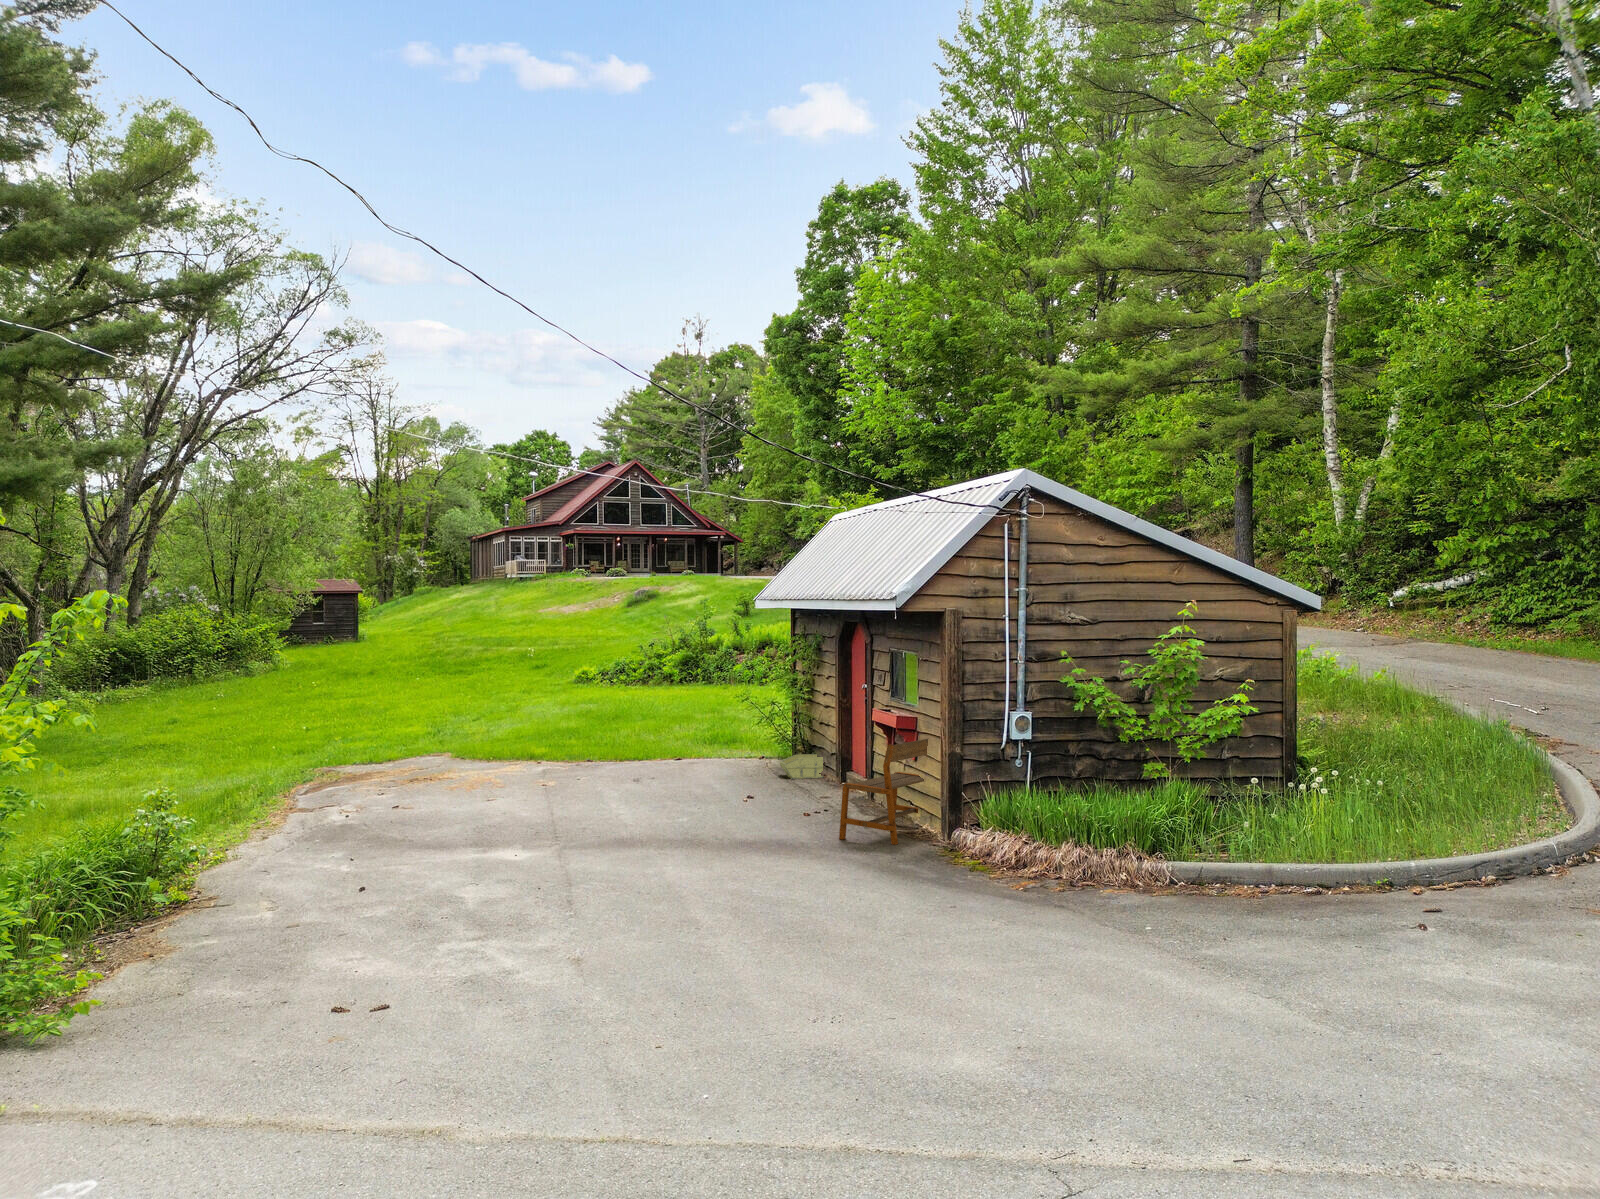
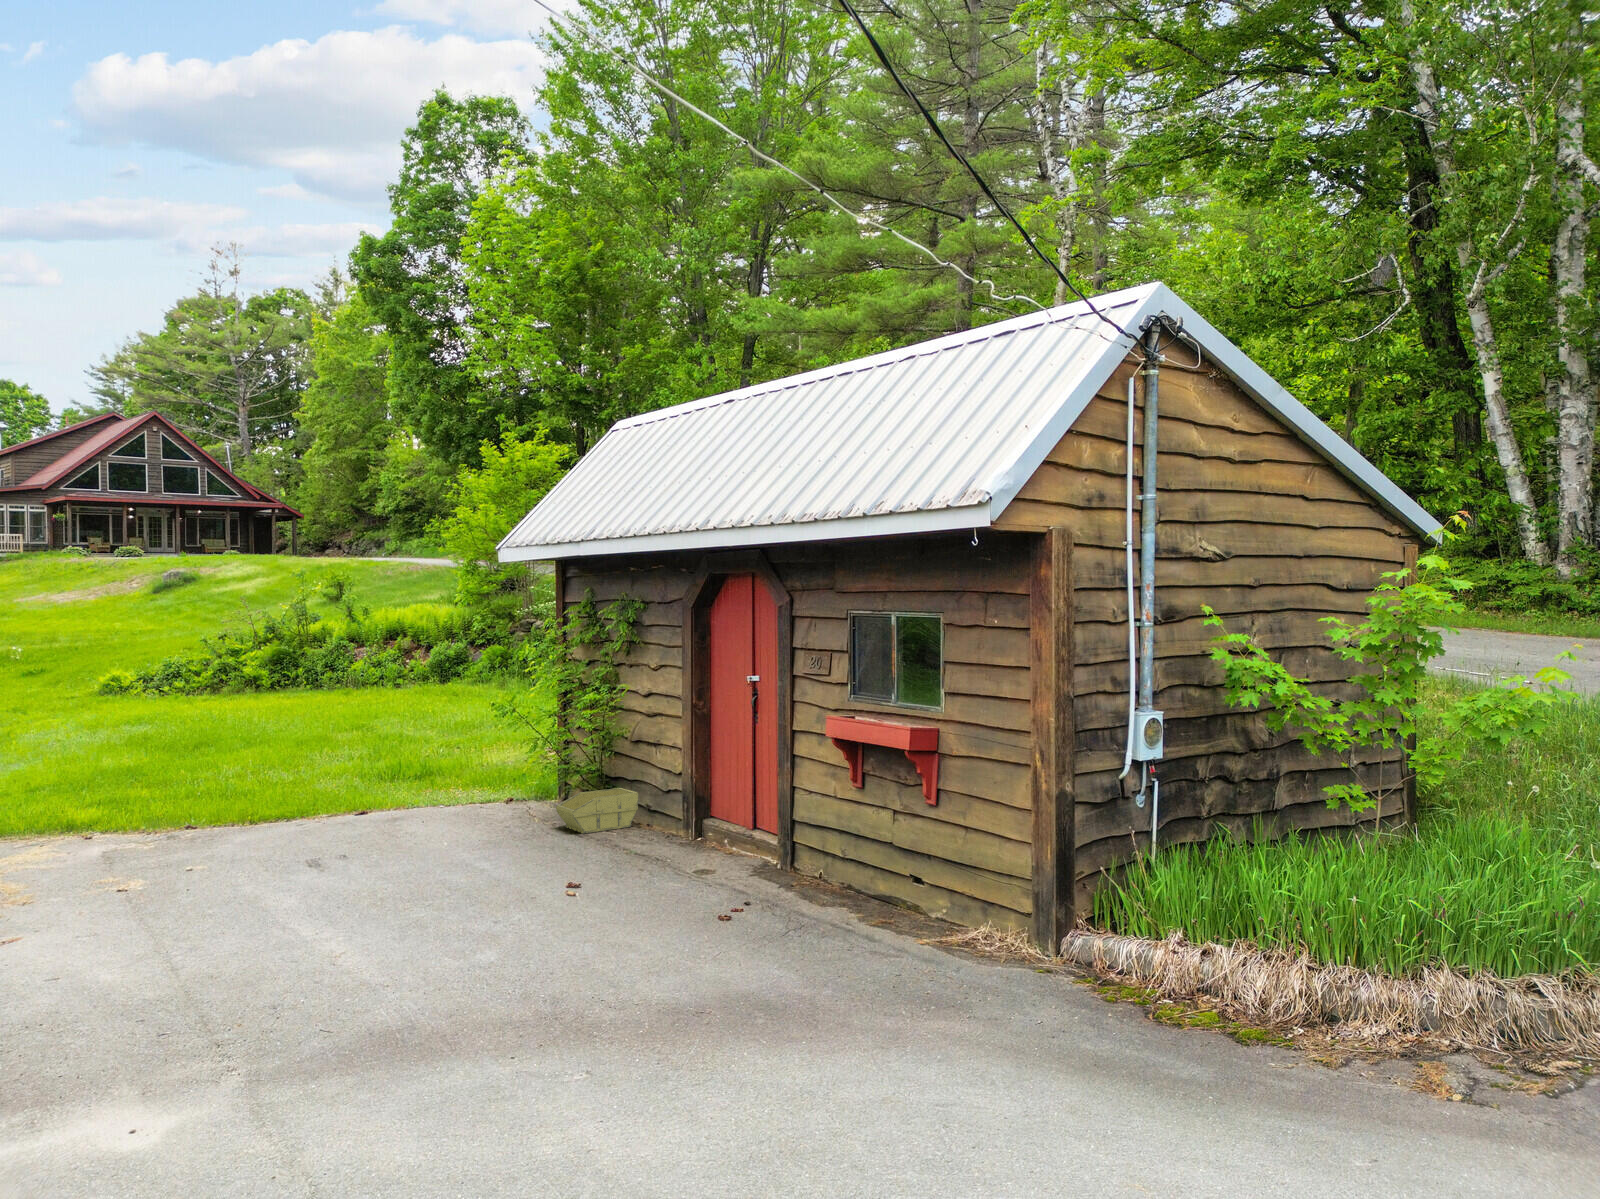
bench: present [839,739,928,845] -> none [862,762,991,980]

